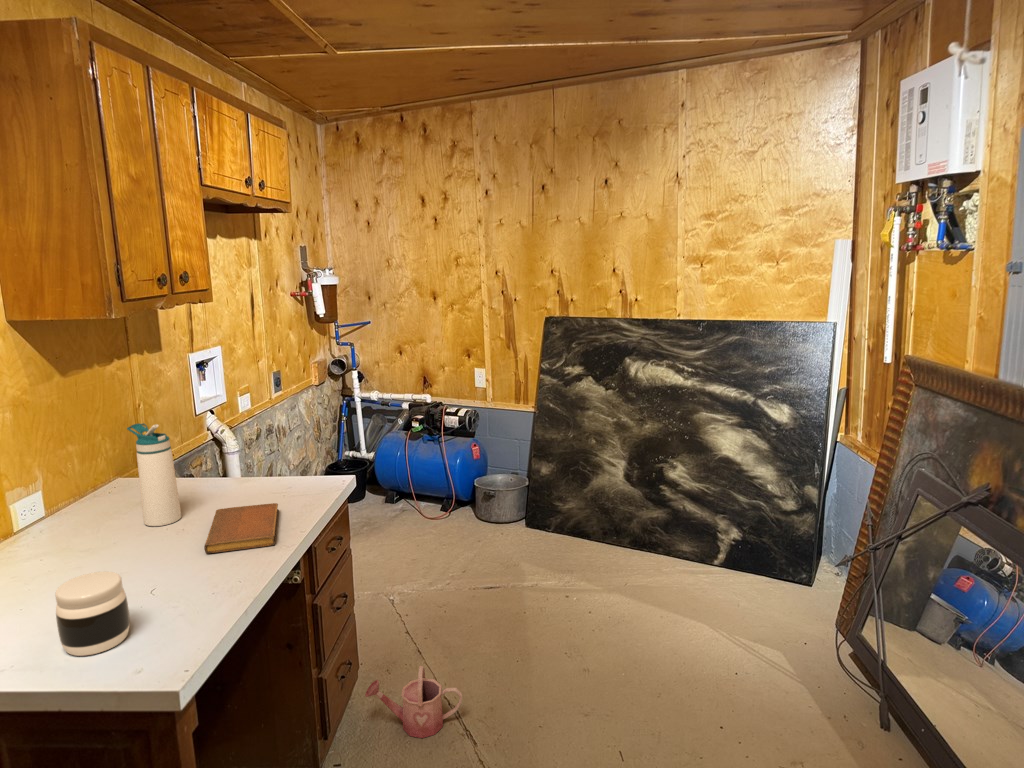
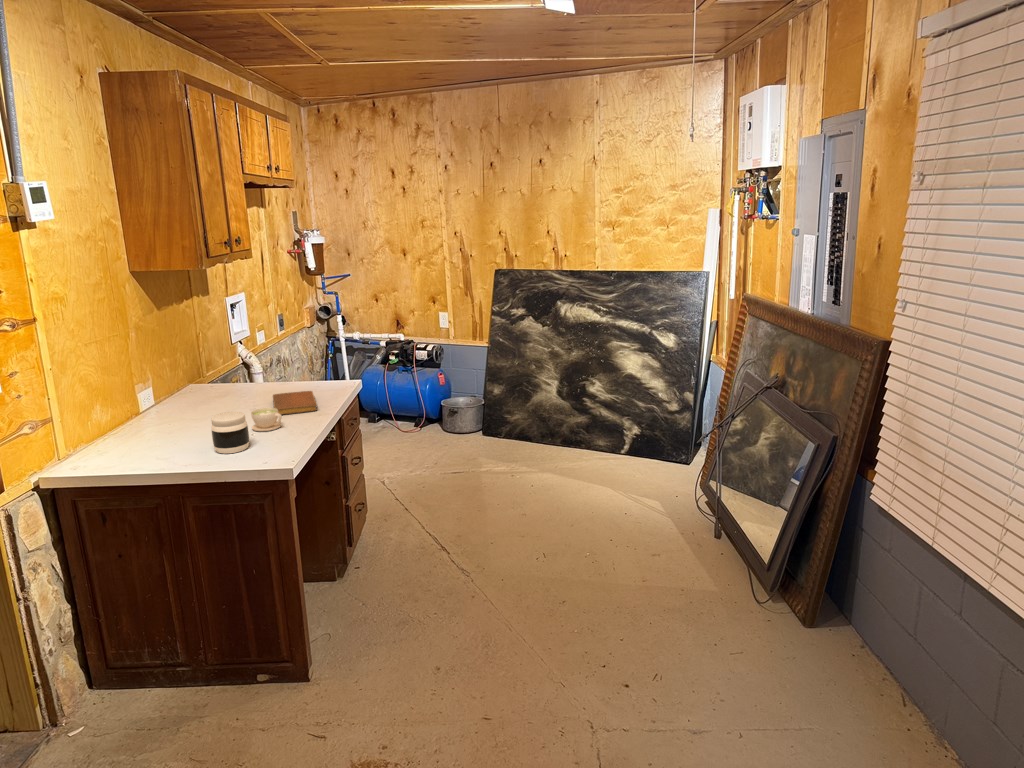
water bottle: present [127,423,181,526] -> none [213,339,249,405]
coffee cup: none [153,548,206,594] -> present [251,408,282,431]
watering can: present [365,666,462,738] -> none [369,506,435,552]

